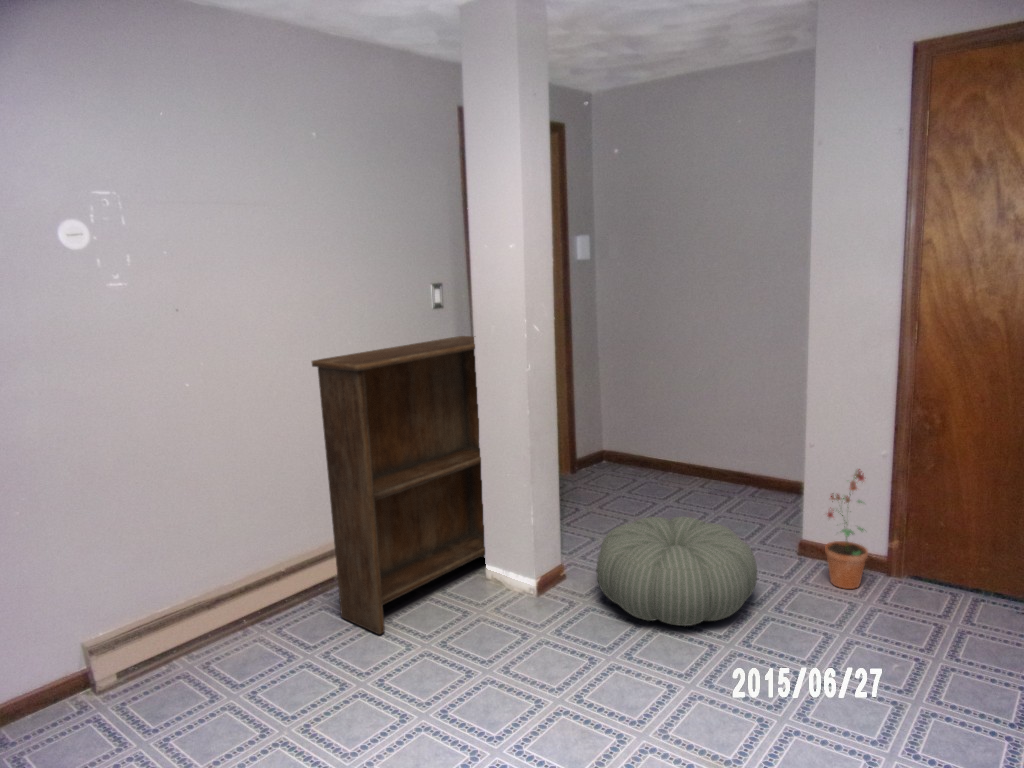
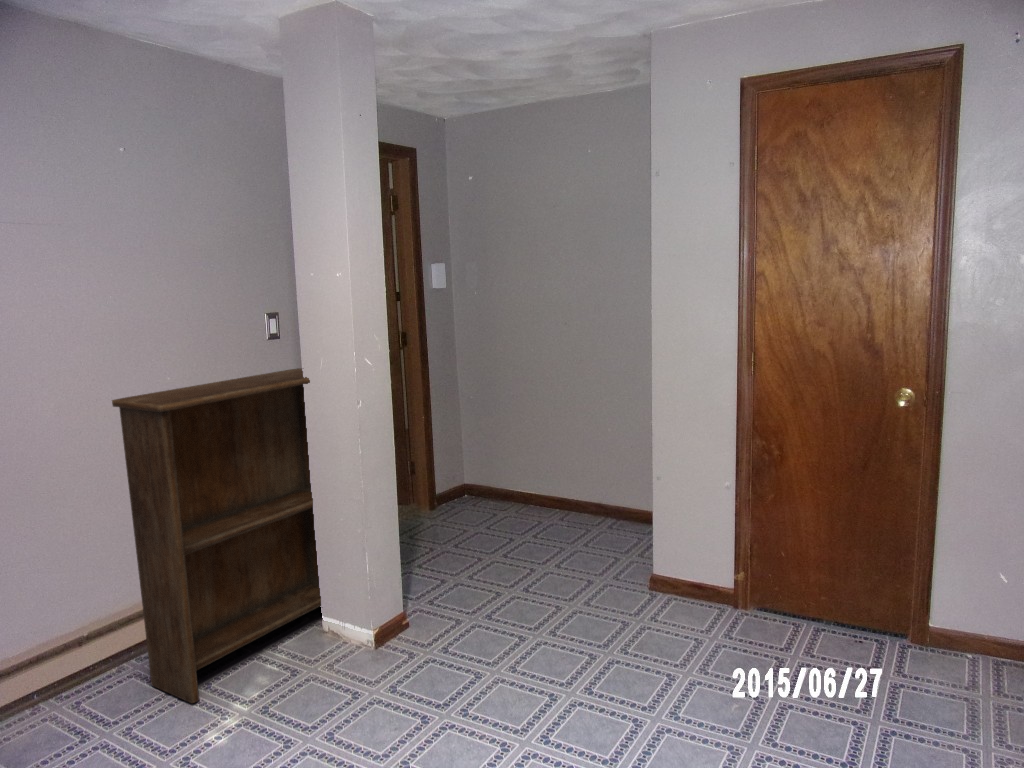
potted plant: present [825,469,868,589] -> none [669,501,714,624]
pouf: present [596,516,757,626] -> none [438,556,603,674]

